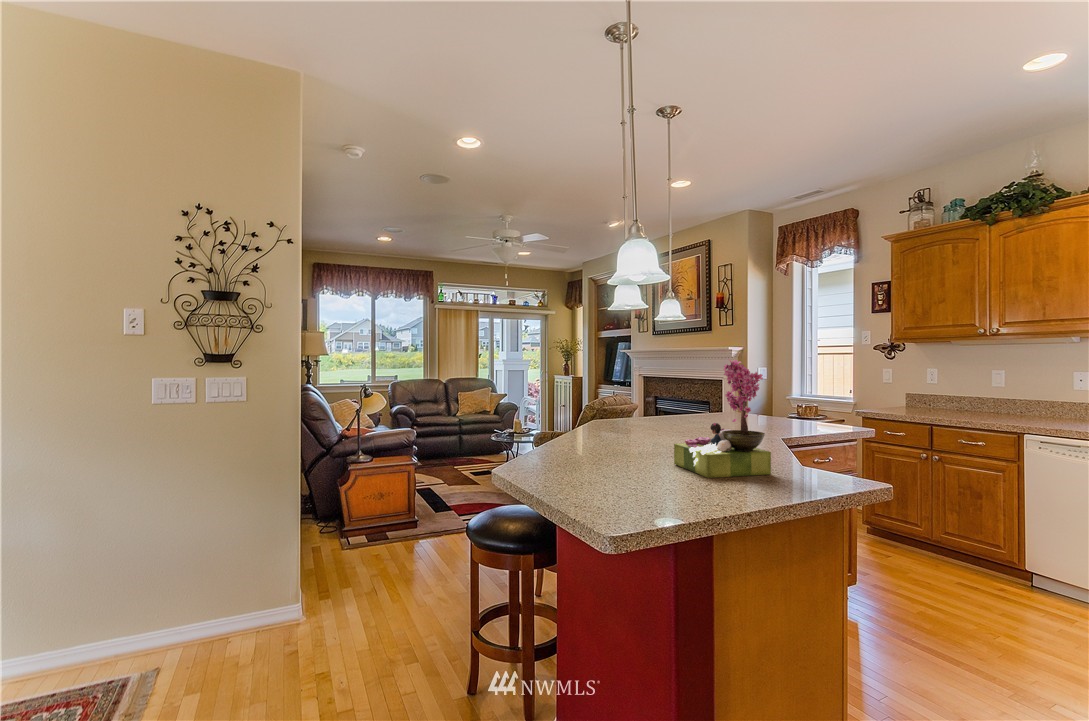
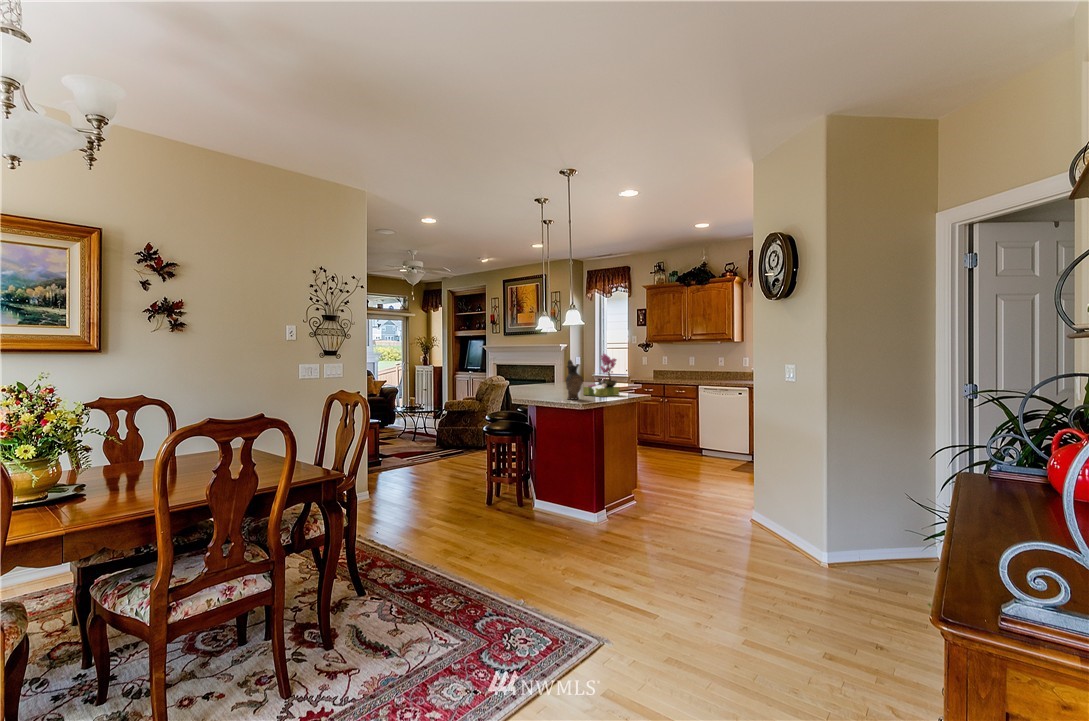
ceramic pitcher: none [592,374,638,487] -> present [566,360,583,400]

